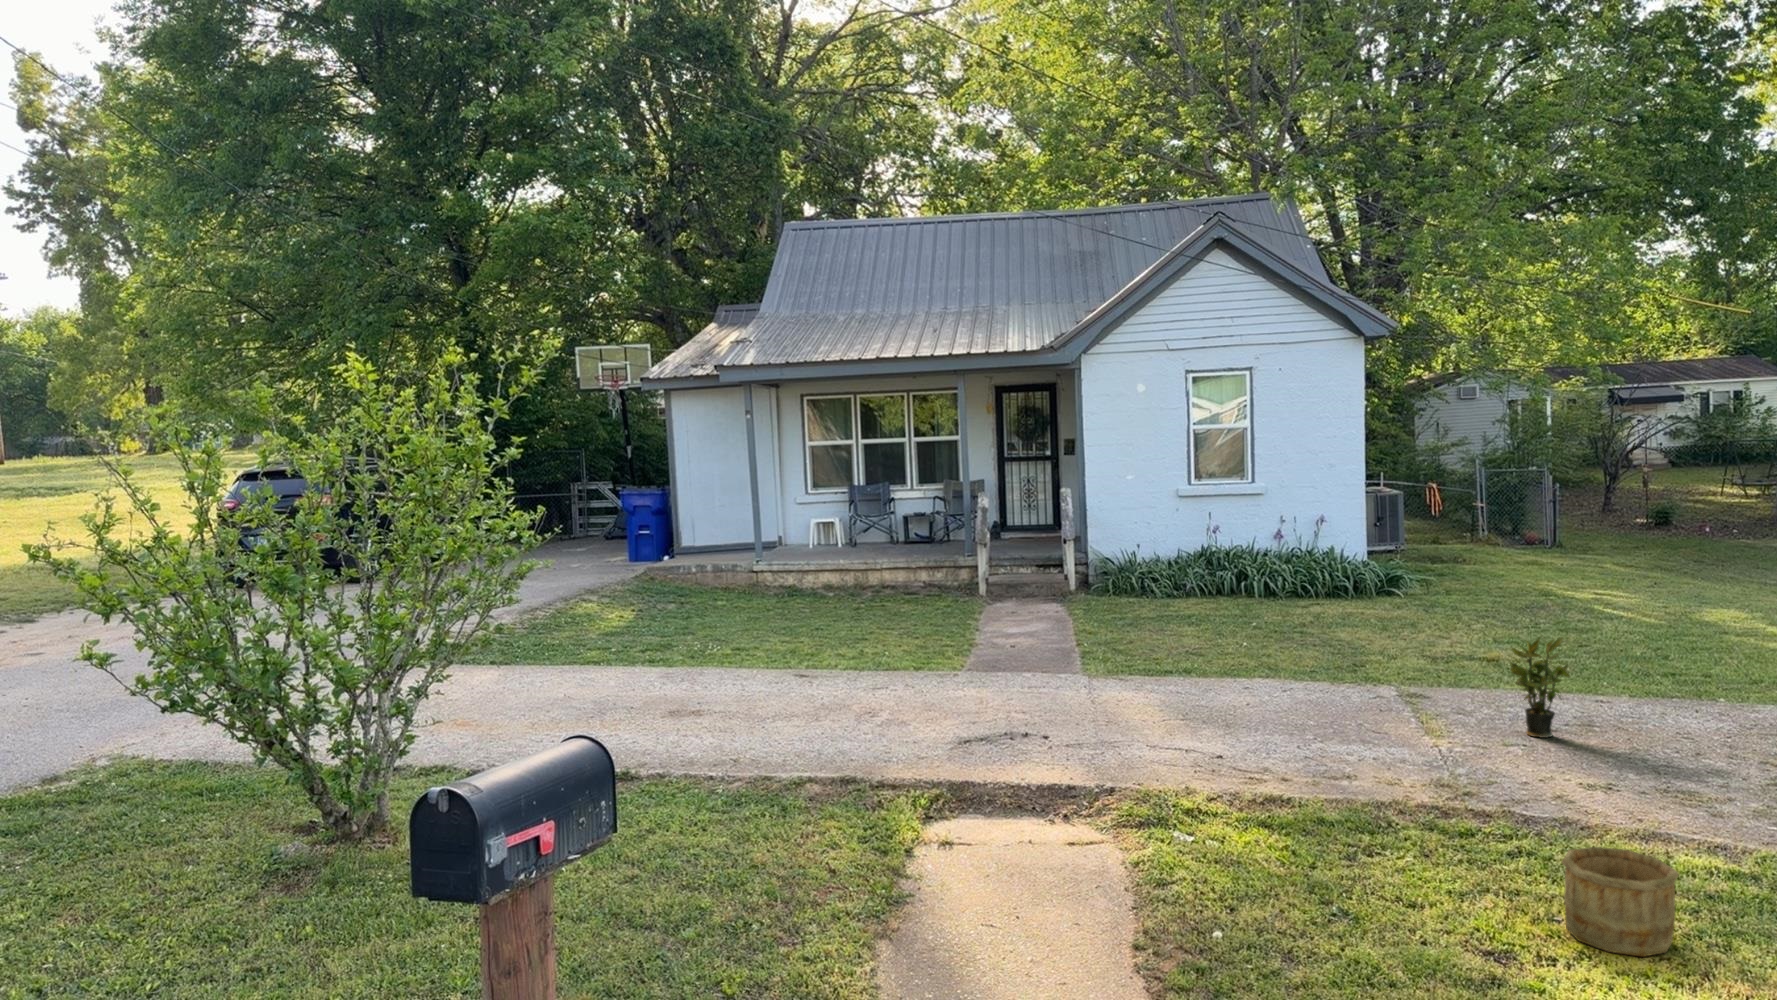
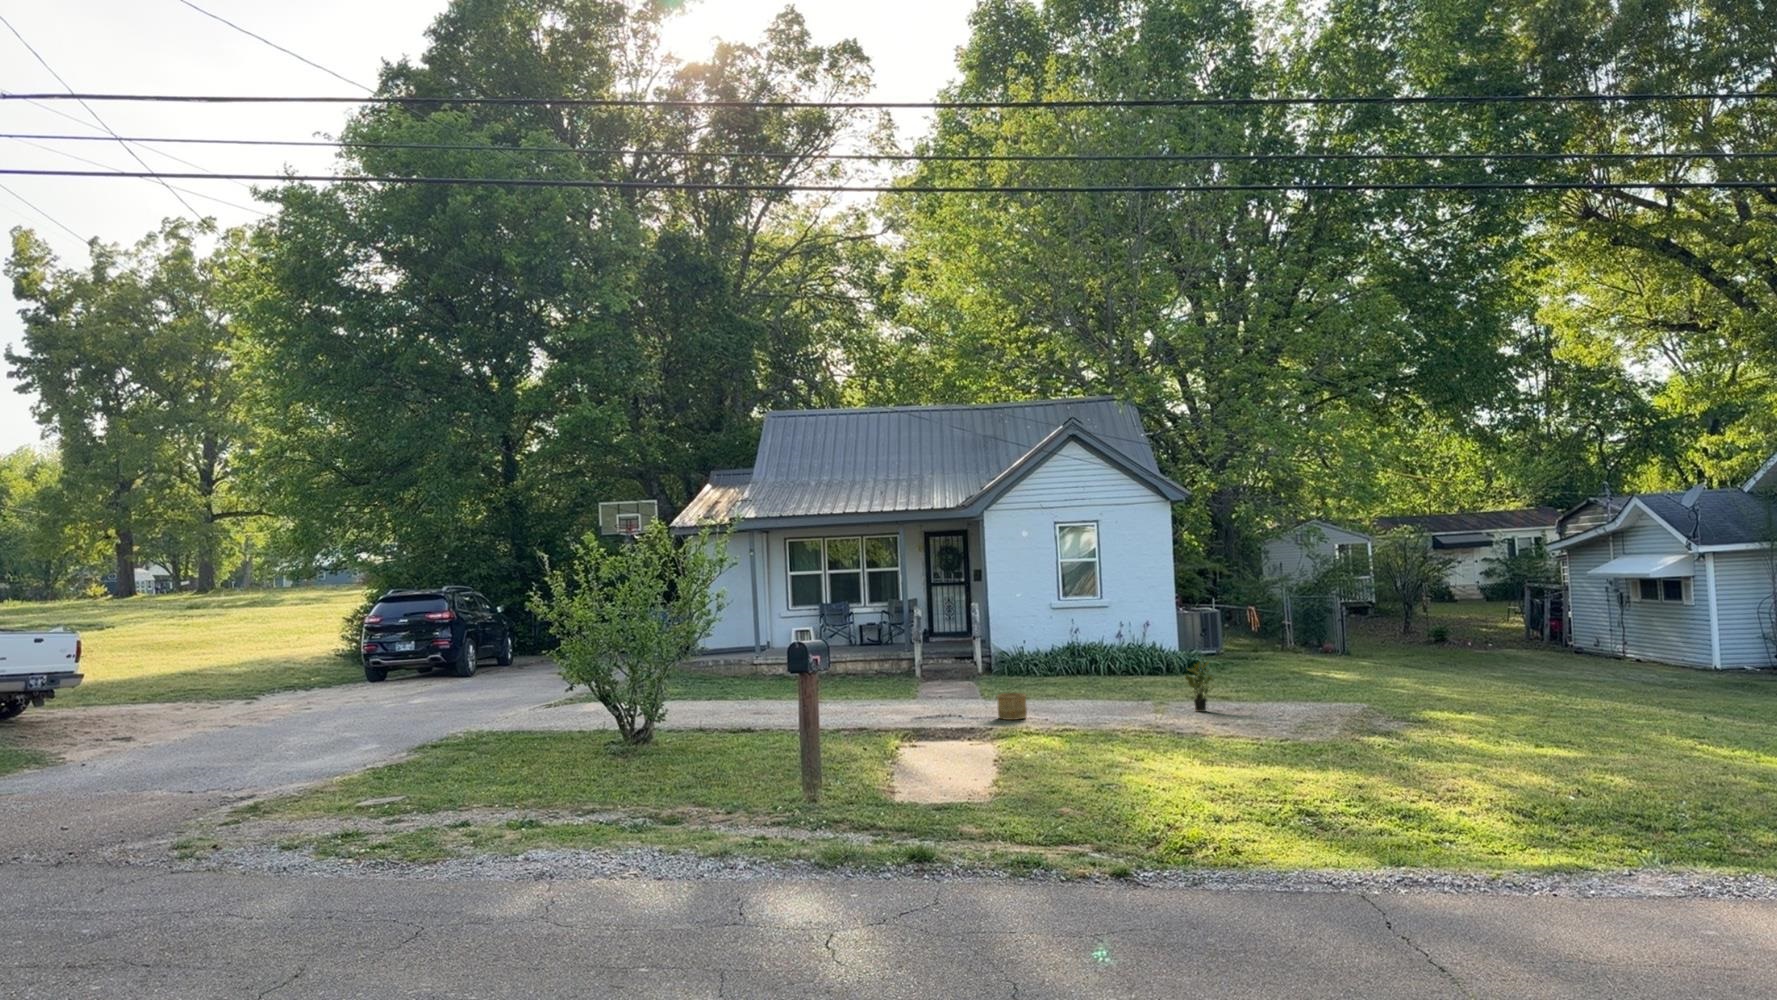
wooden bucket: present [1562,847,1678,957] -> present [997,693,1027,720]

